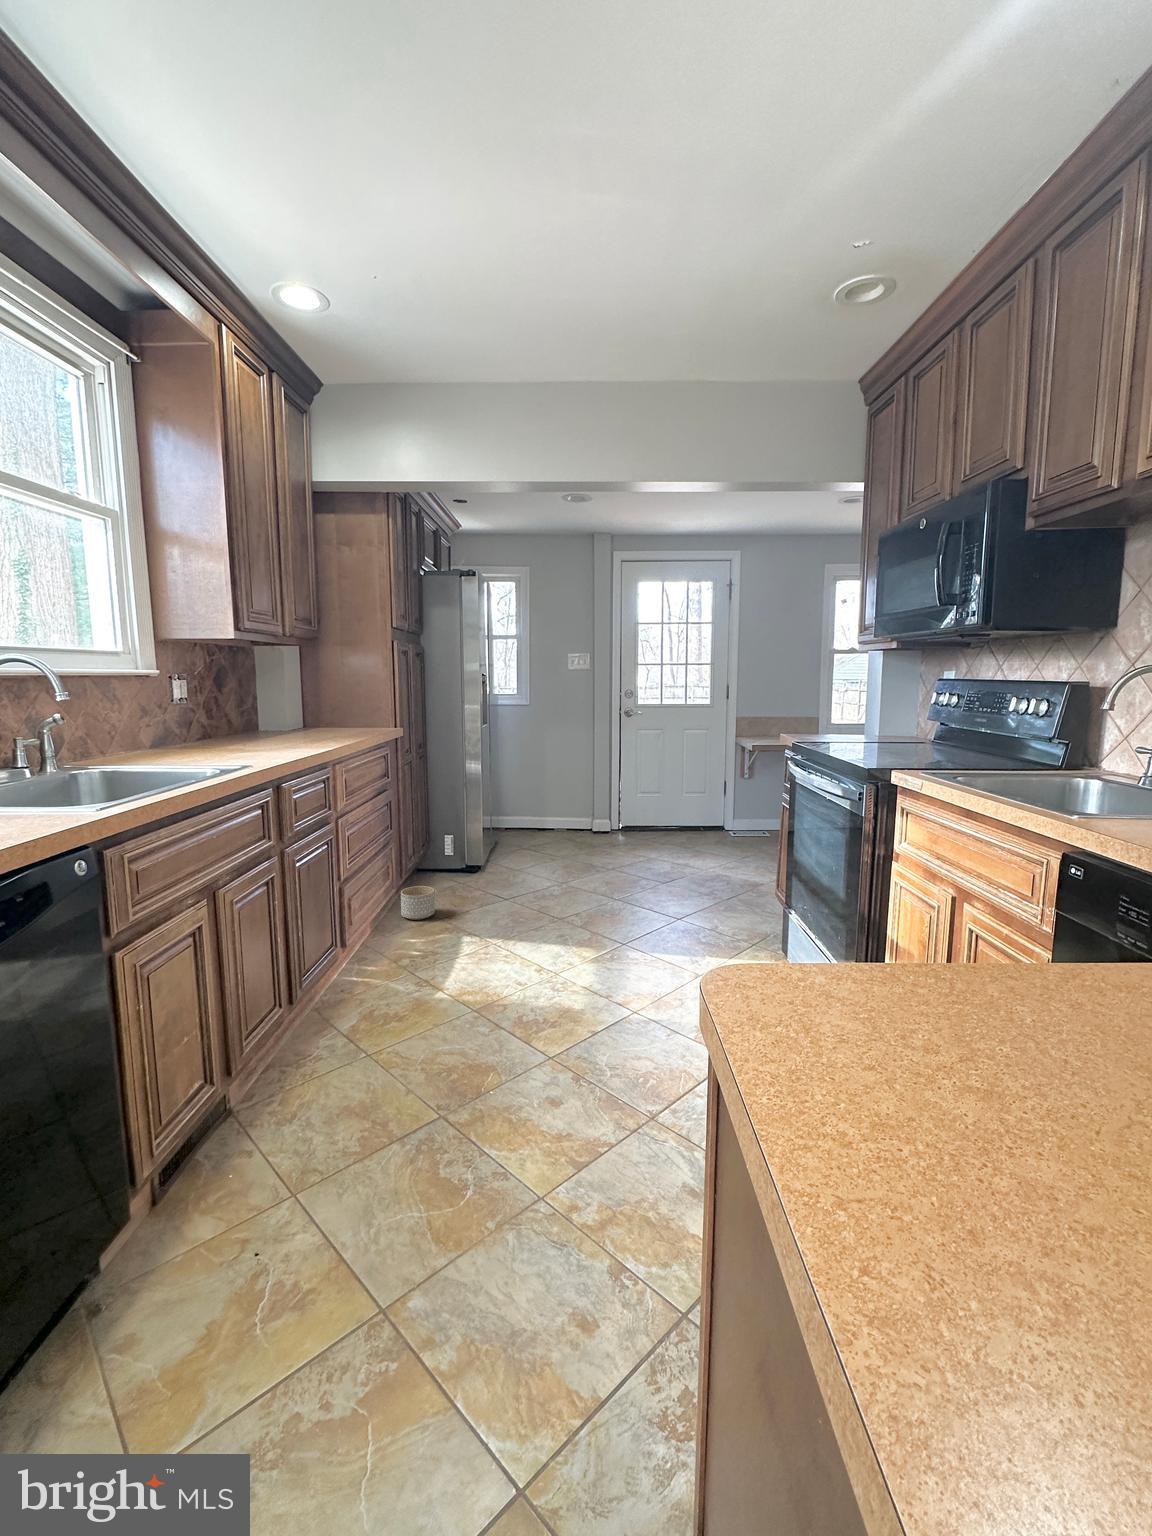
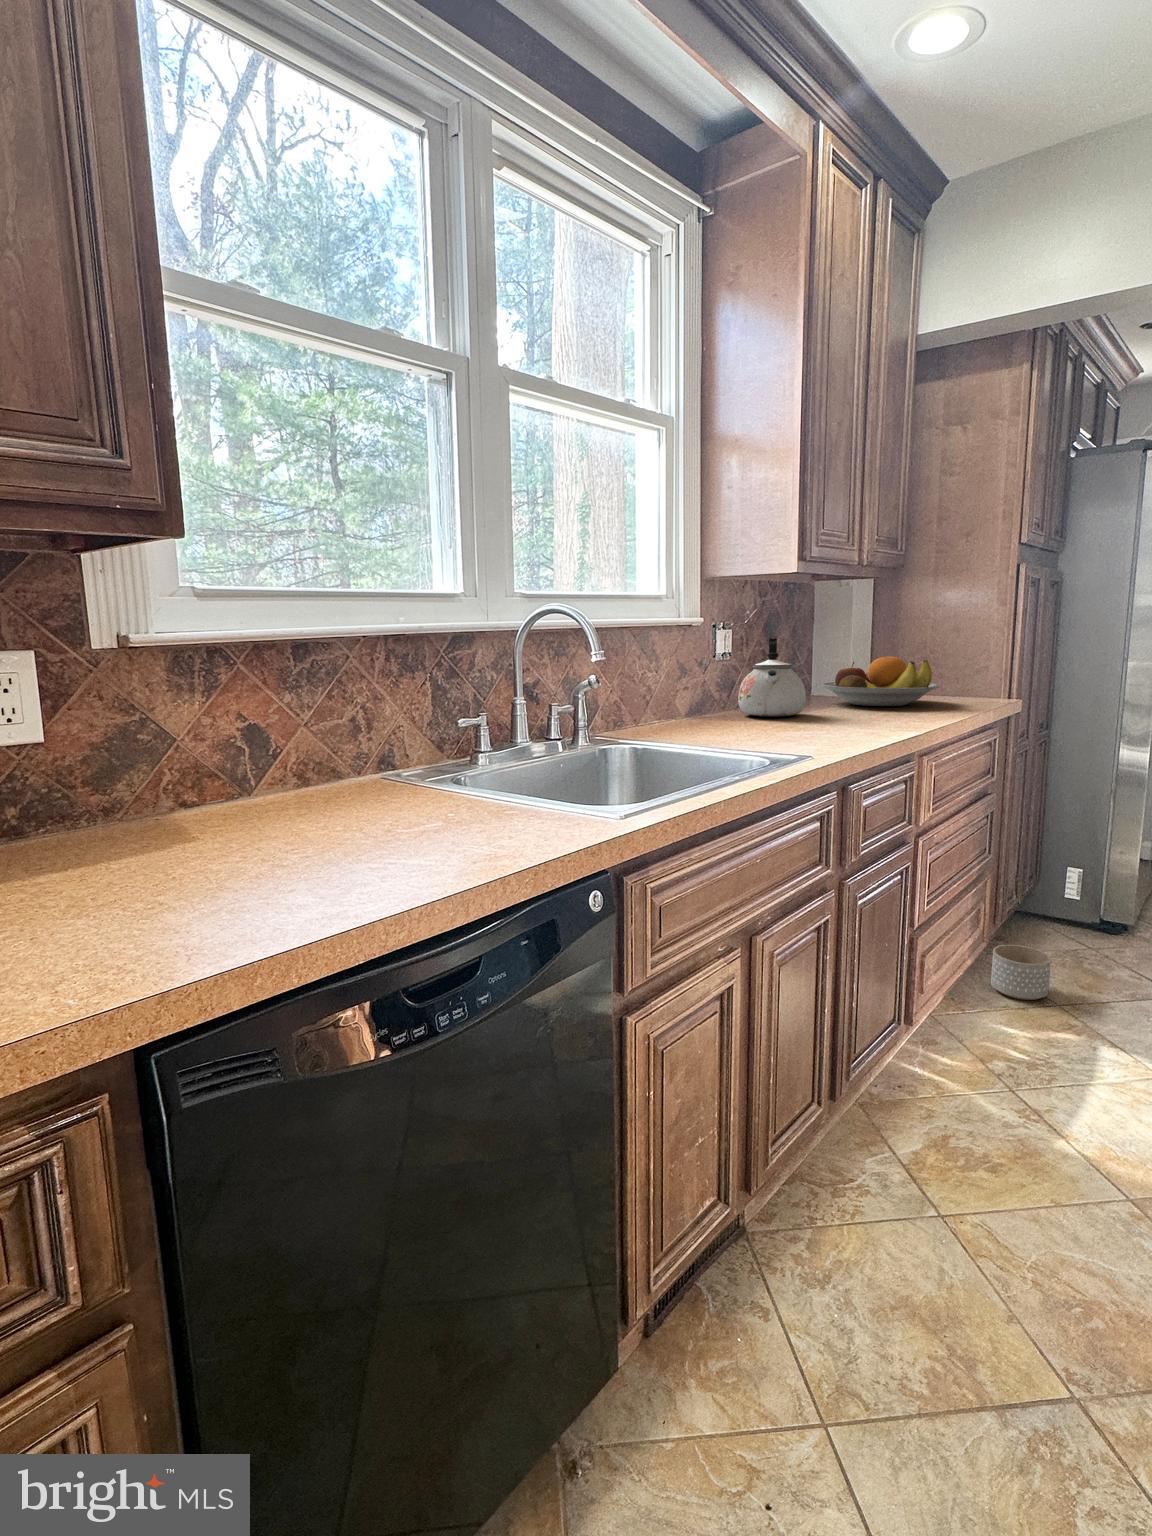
kettle: none [195,685,251,744] -> present [738,638,806,717]
fruit bowl: none [264,700,349,734] -> present [821,656,941,706]

